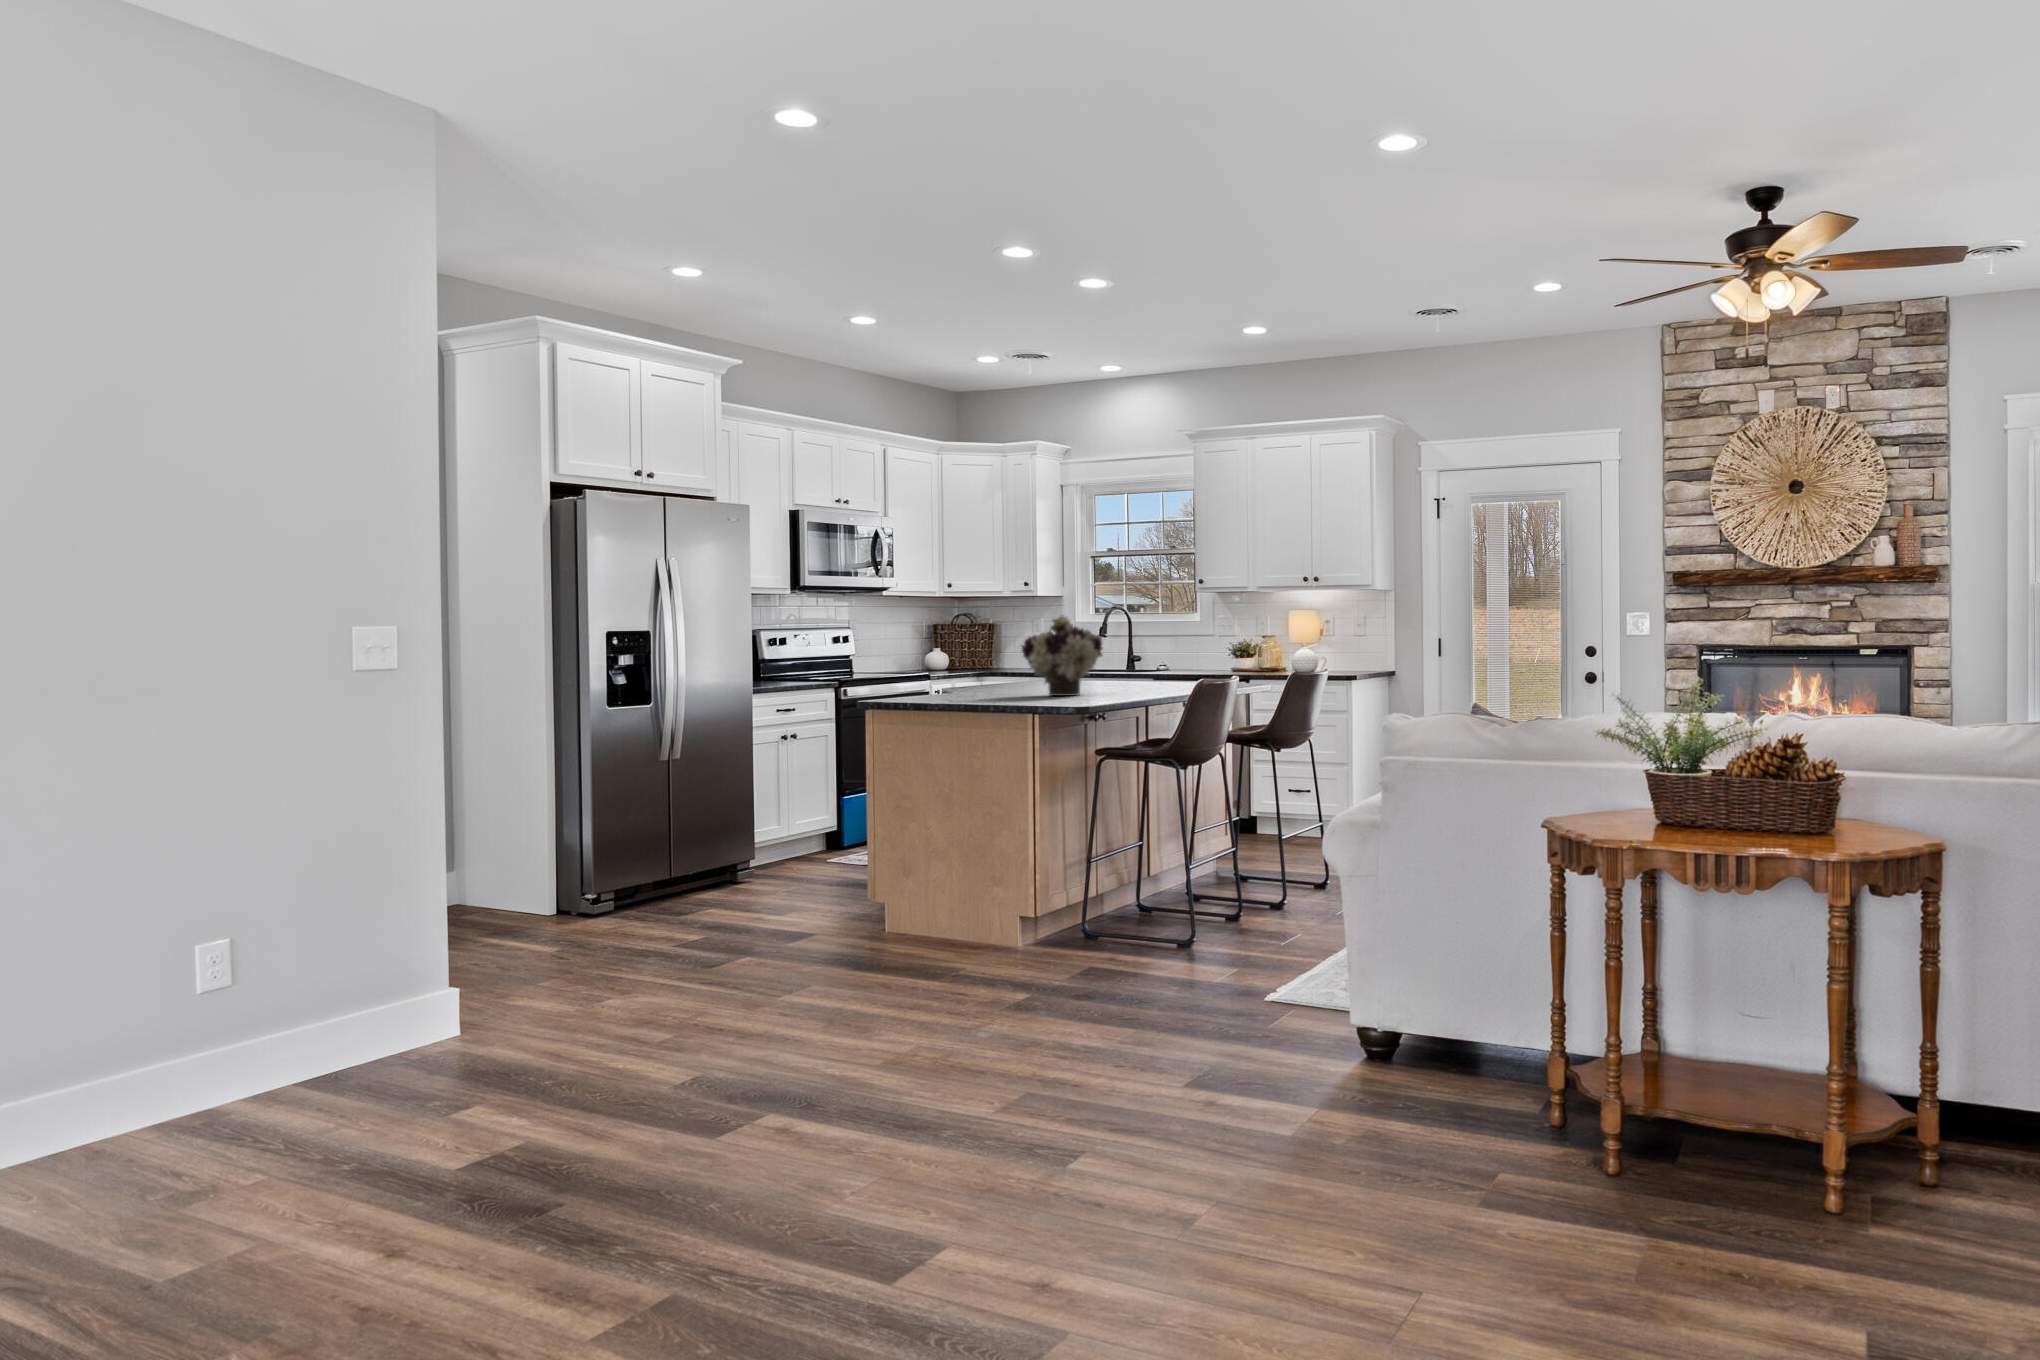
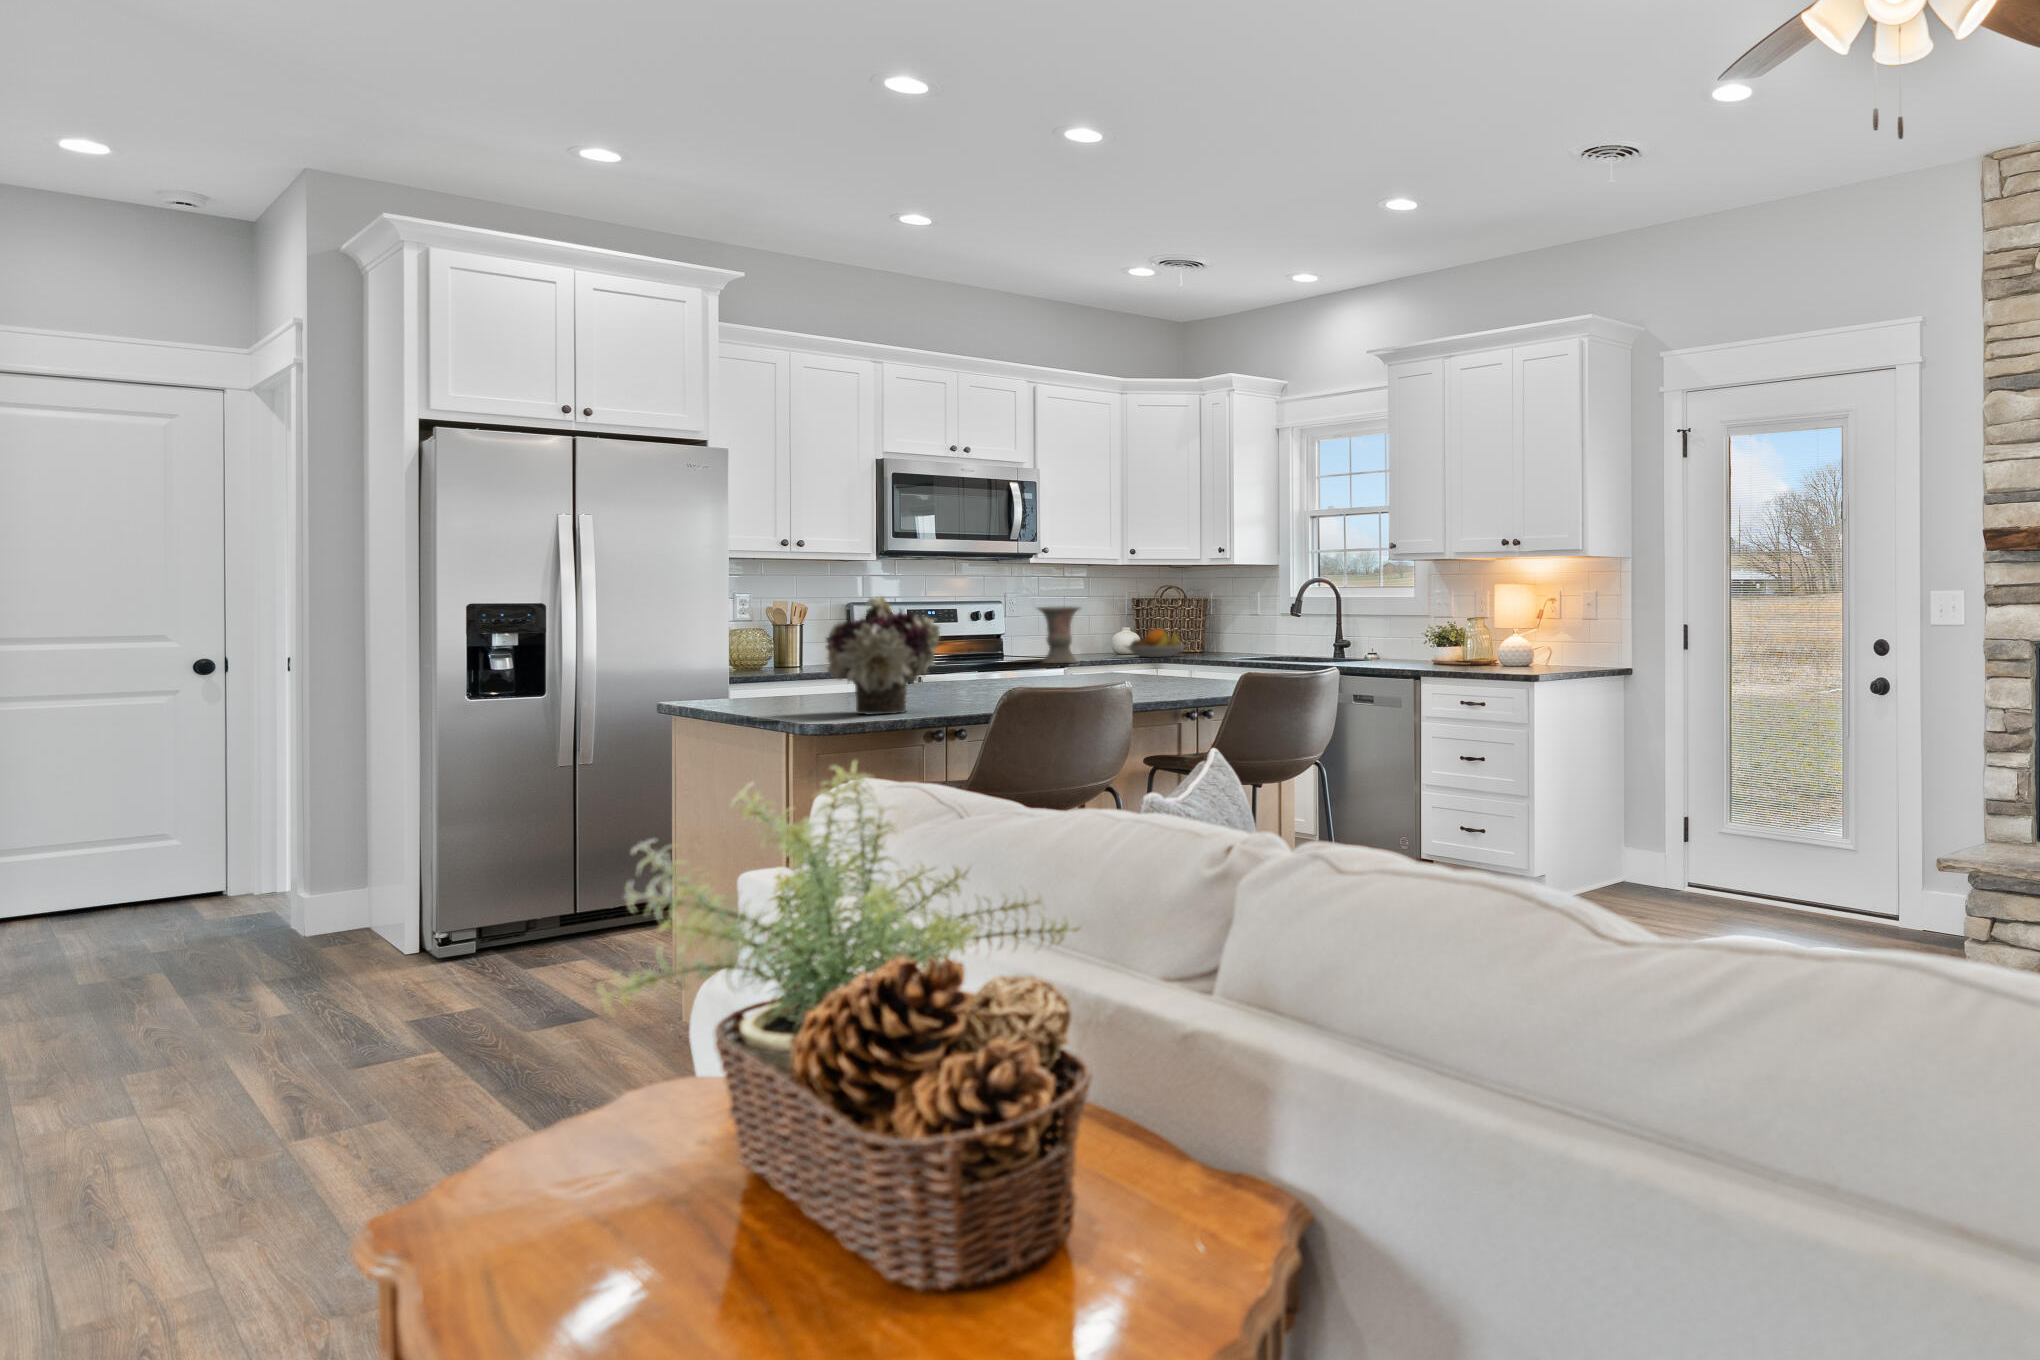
vase: none [879,629,917,676] -> present [1037,606,1080,663]
fruit bowl: none [921,648,976,671] -> present [1126,629,1186,657]

